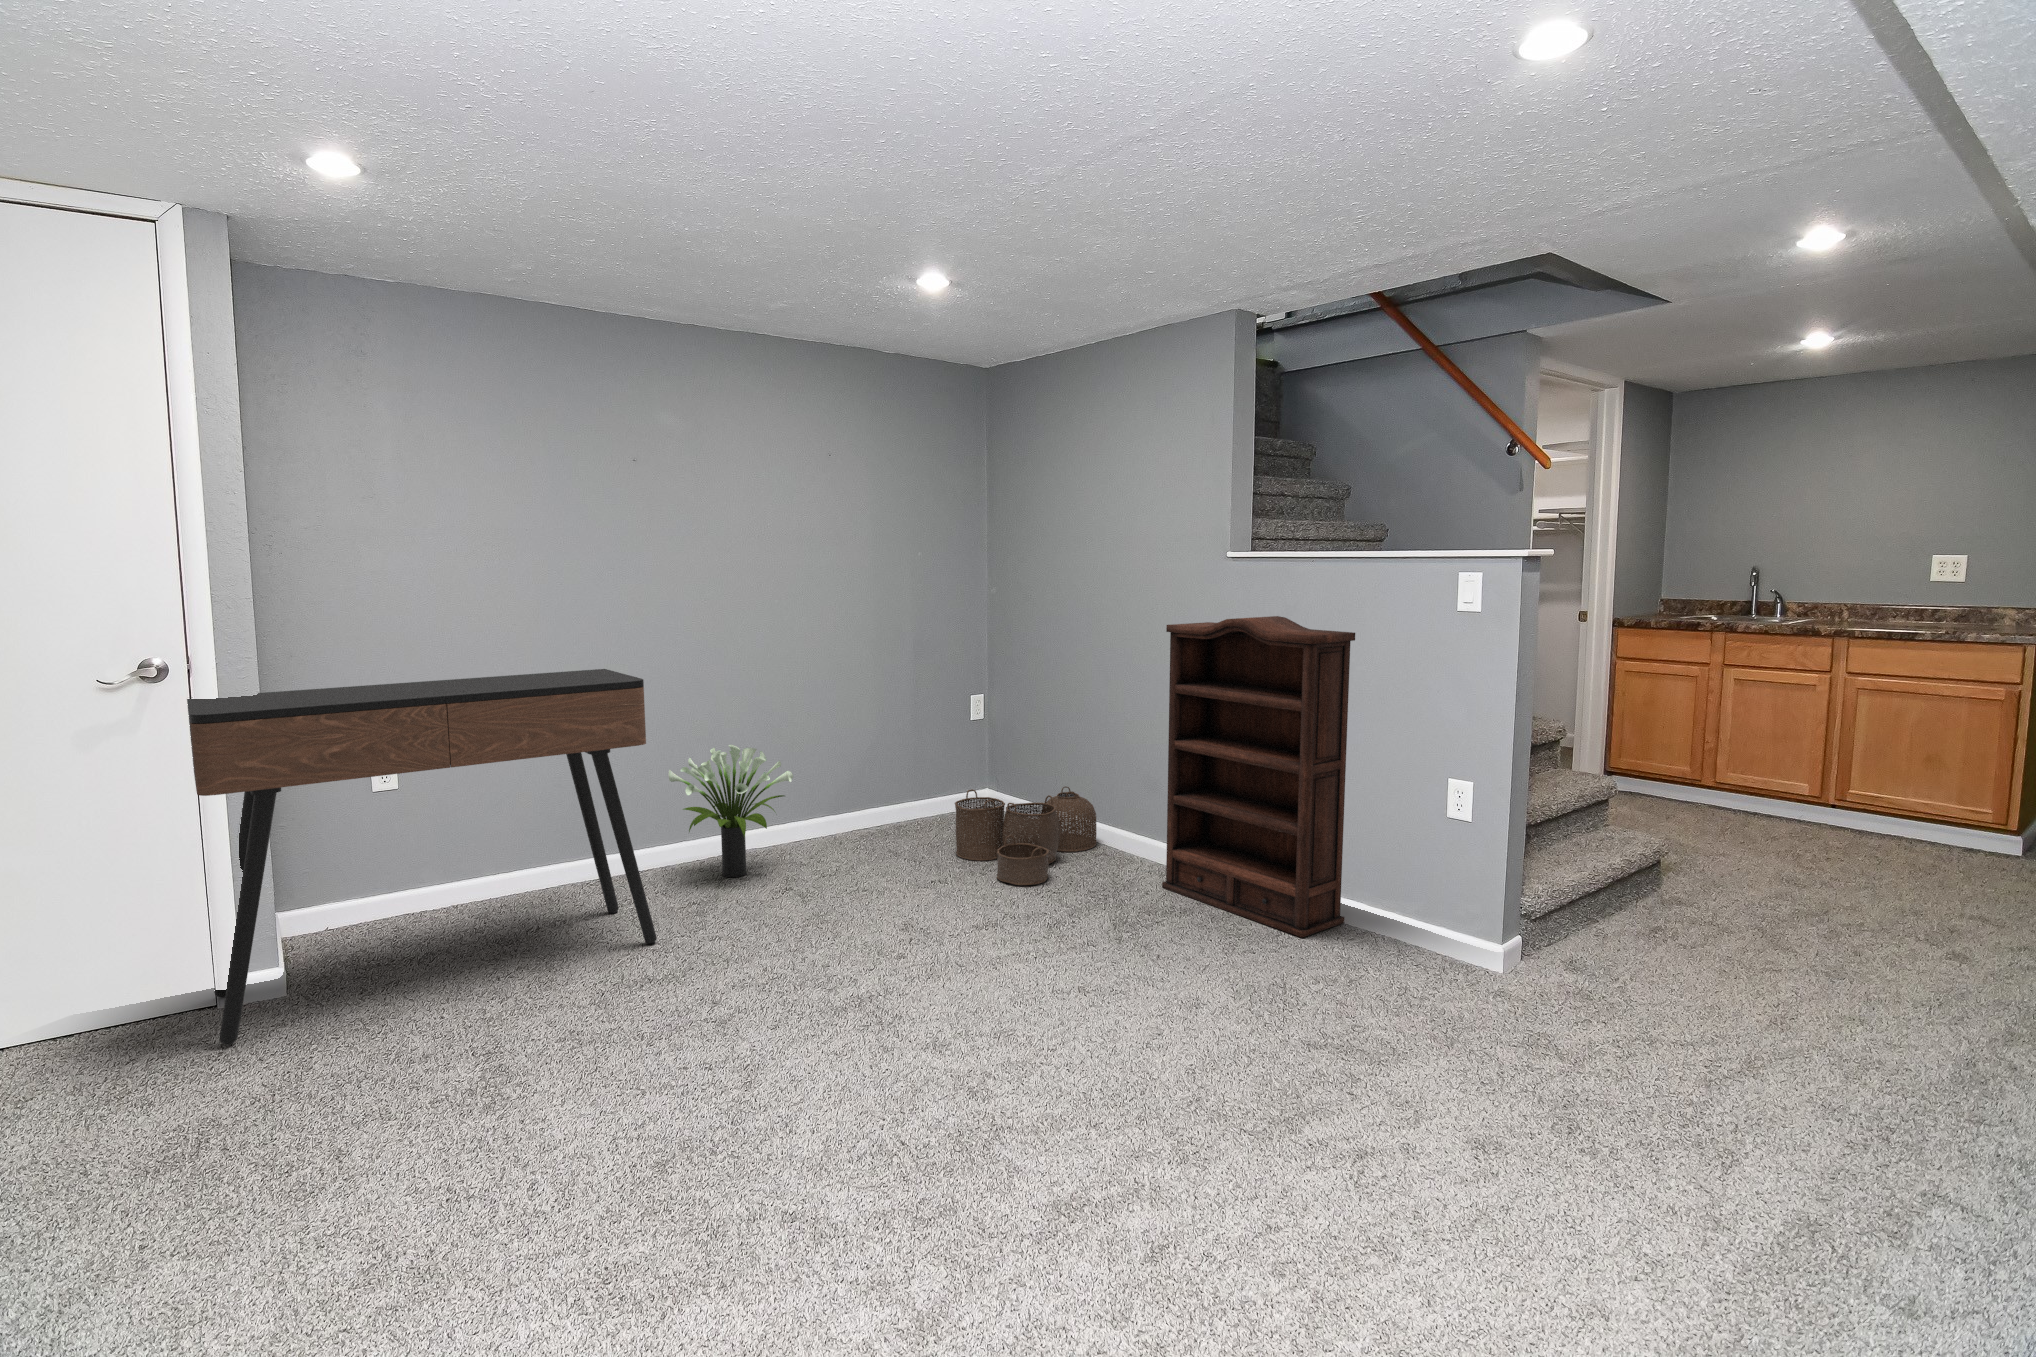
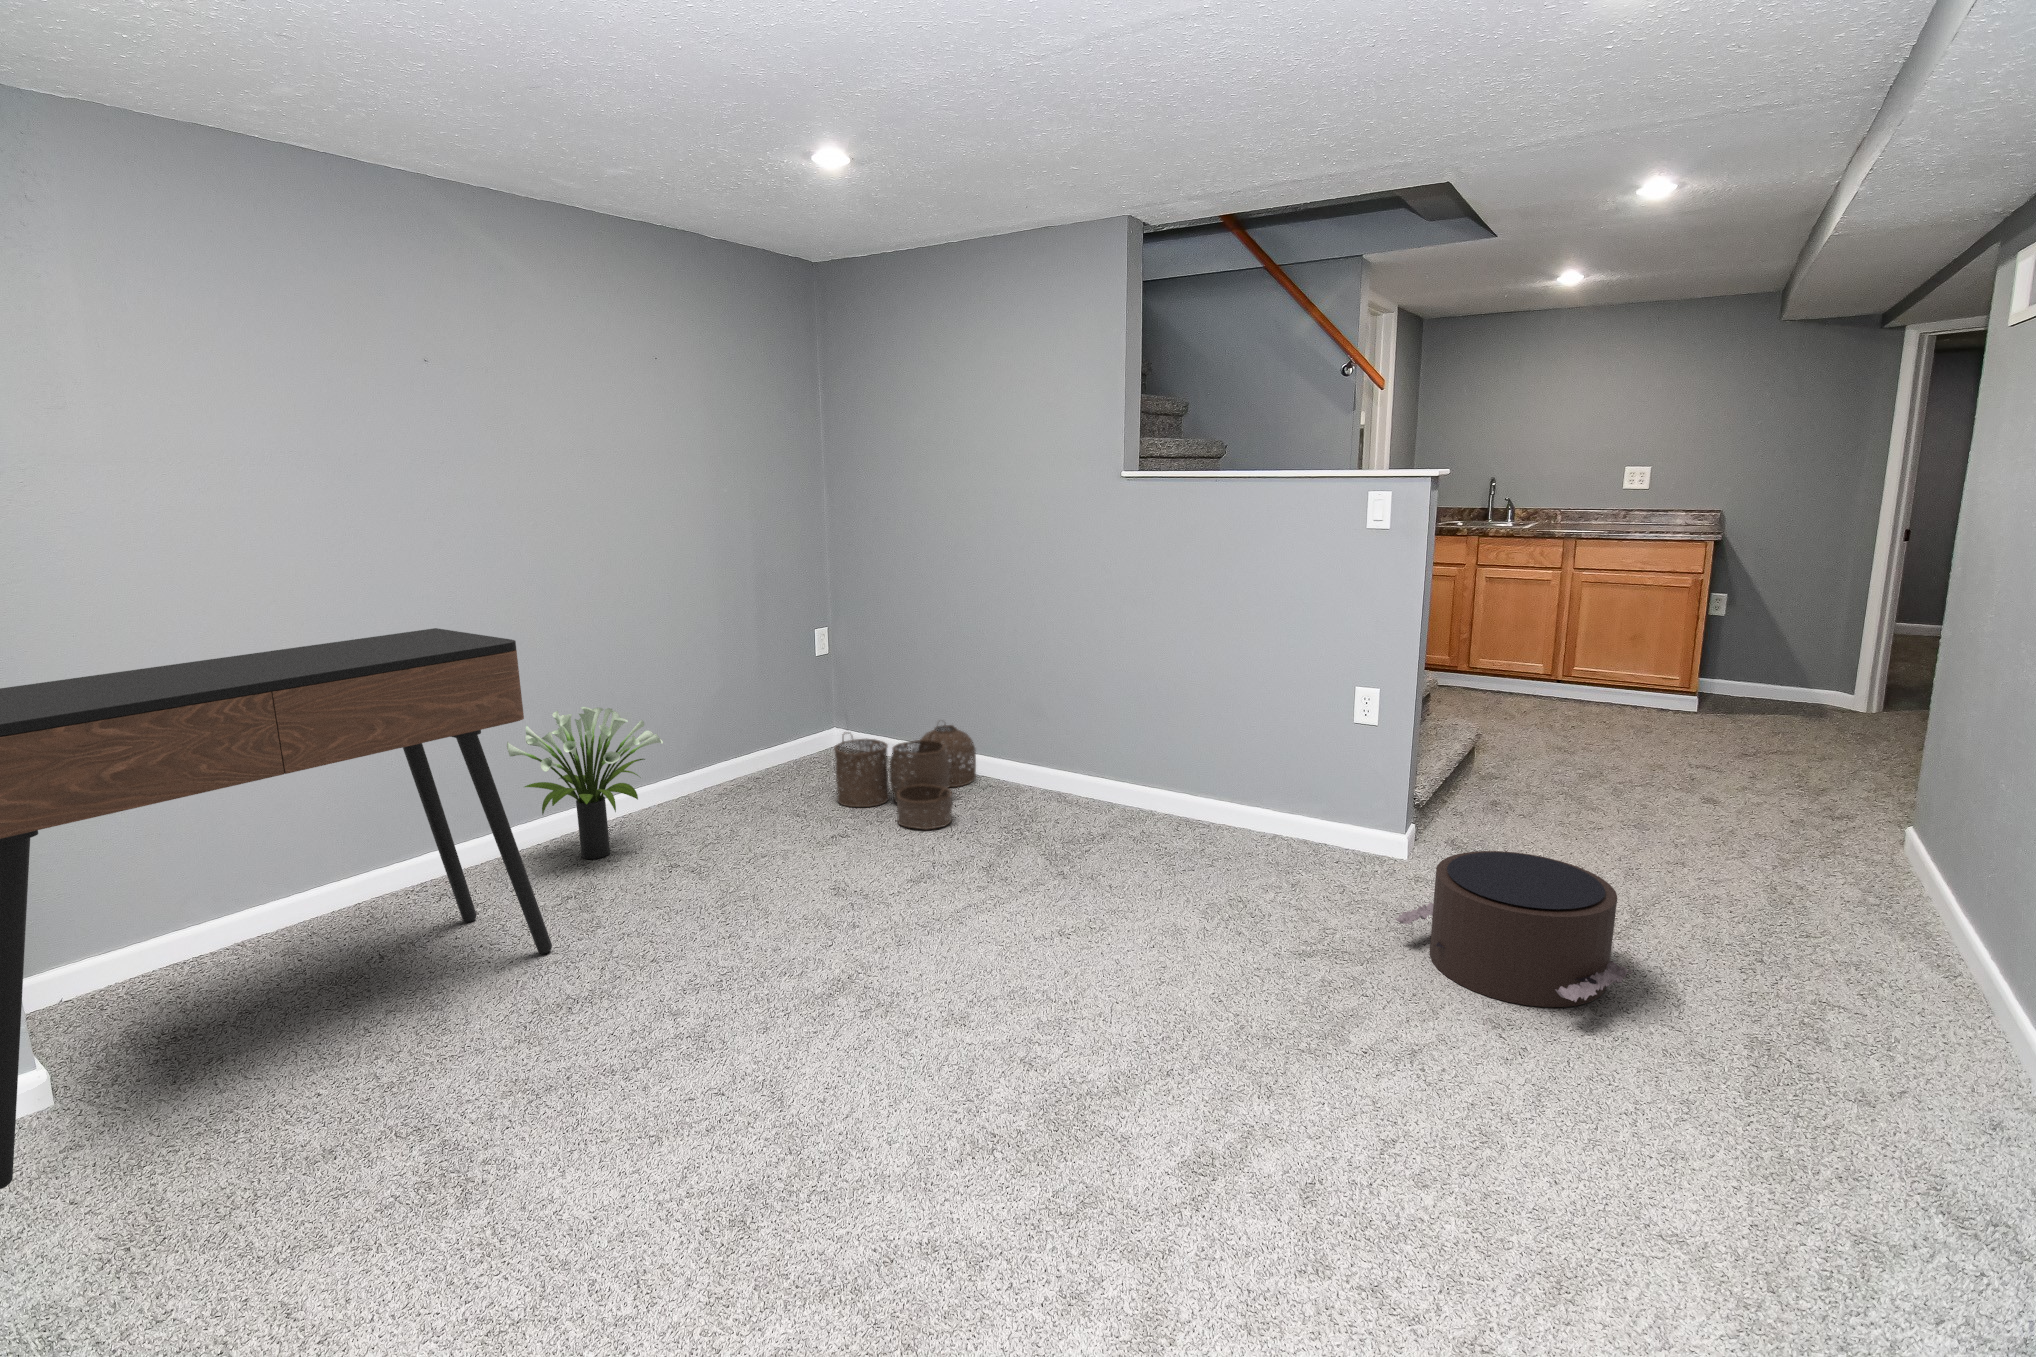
bookshelf: present [1162,616,1355,938] -> none [1069,537,1266,850]
pouf: none [1418,959,1664,1140] -> present [1395,851,1632,1007]

